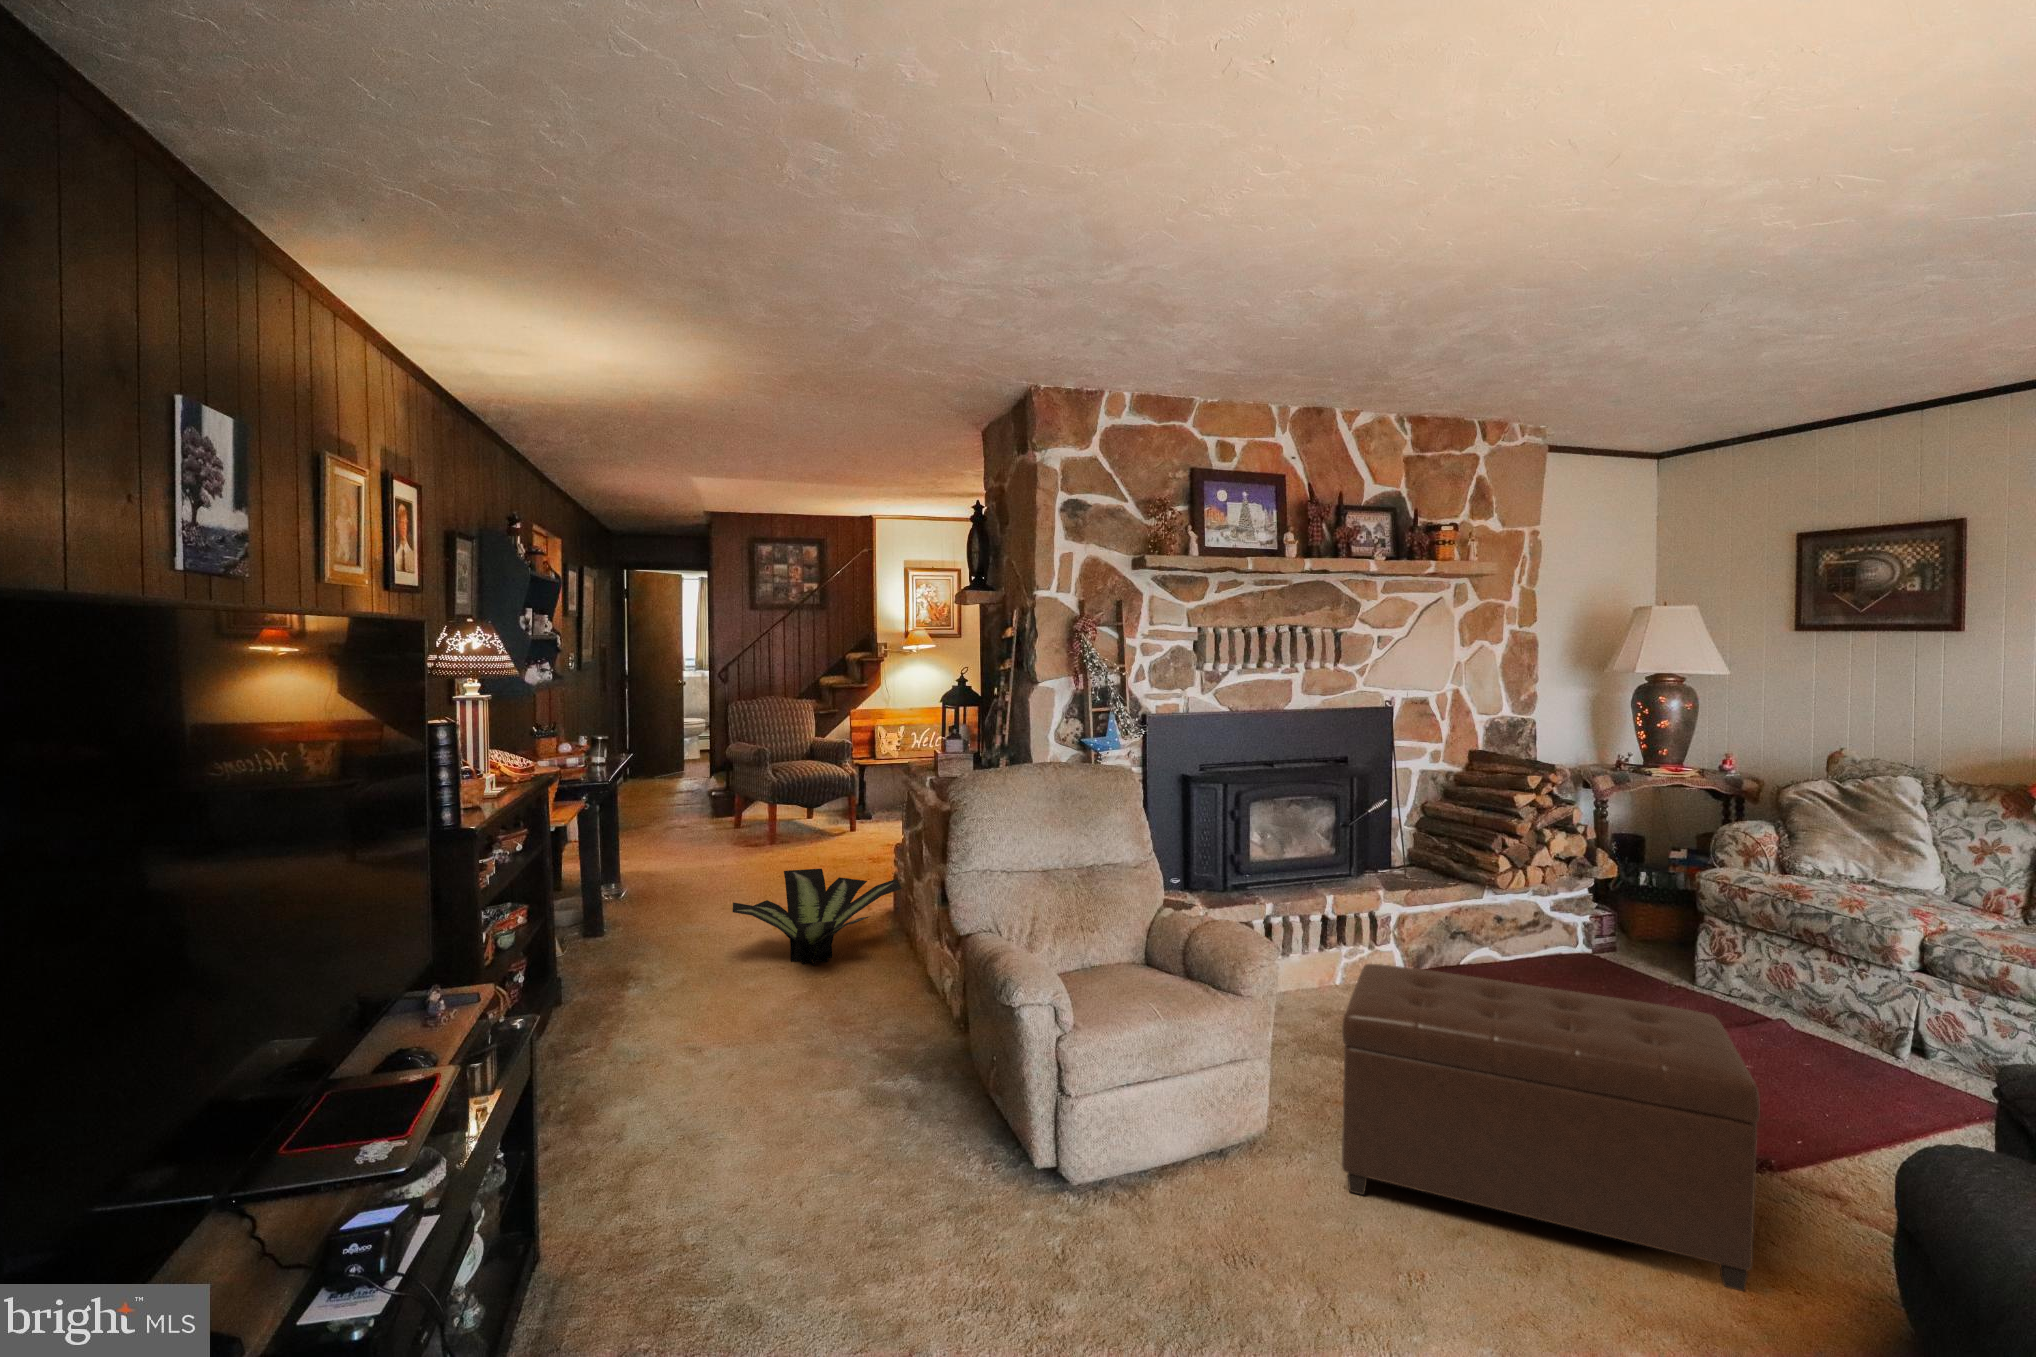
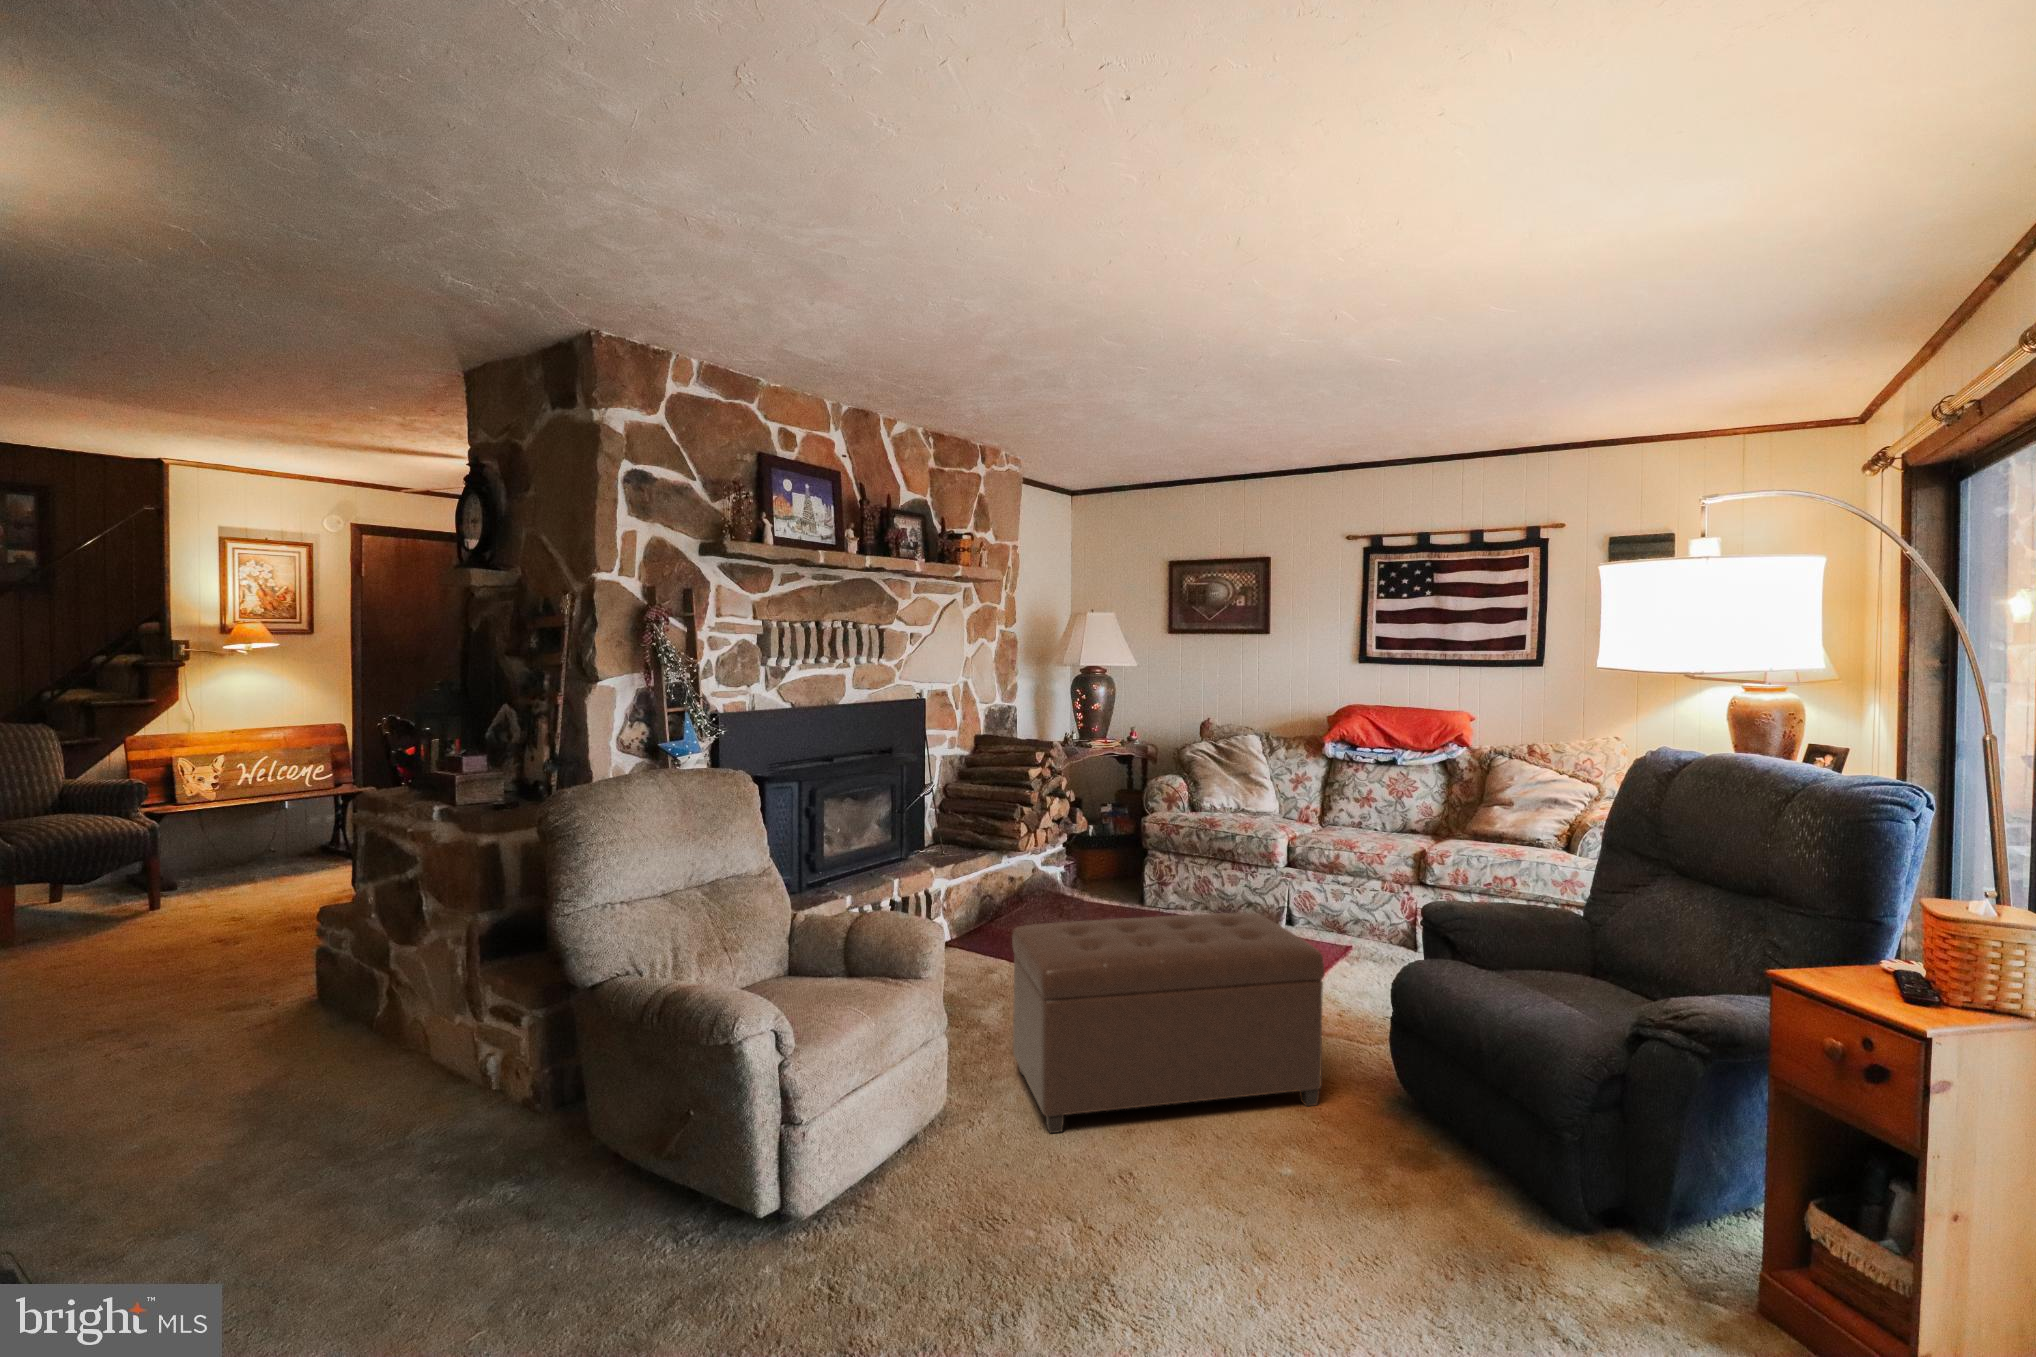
potted plant: present [732,868,902,966] -> none [86,951,392,1101]

